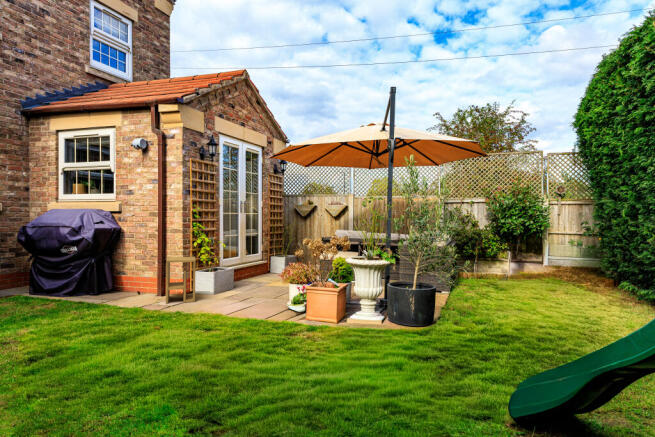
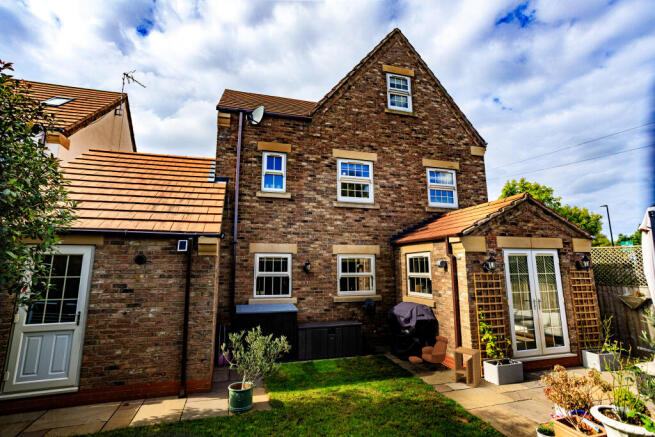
lounge chair: none [84,250,147,308] -> present [409,336,448,371]

